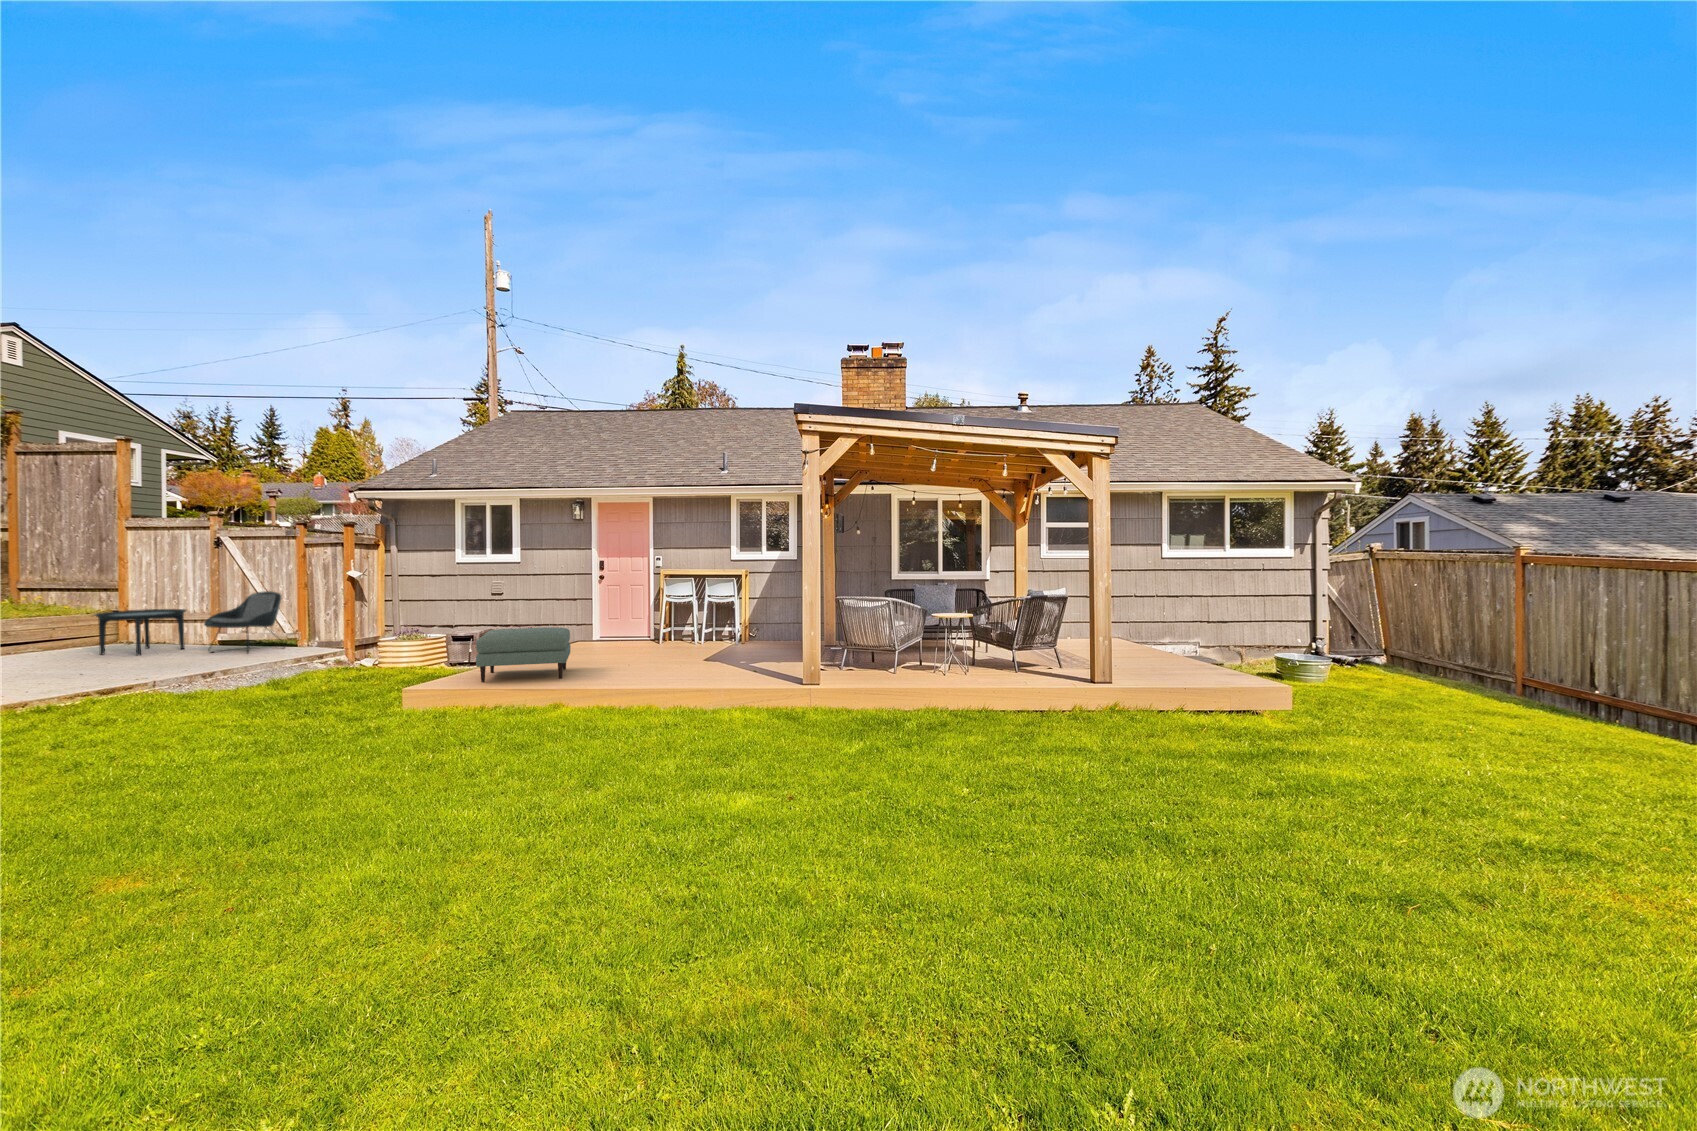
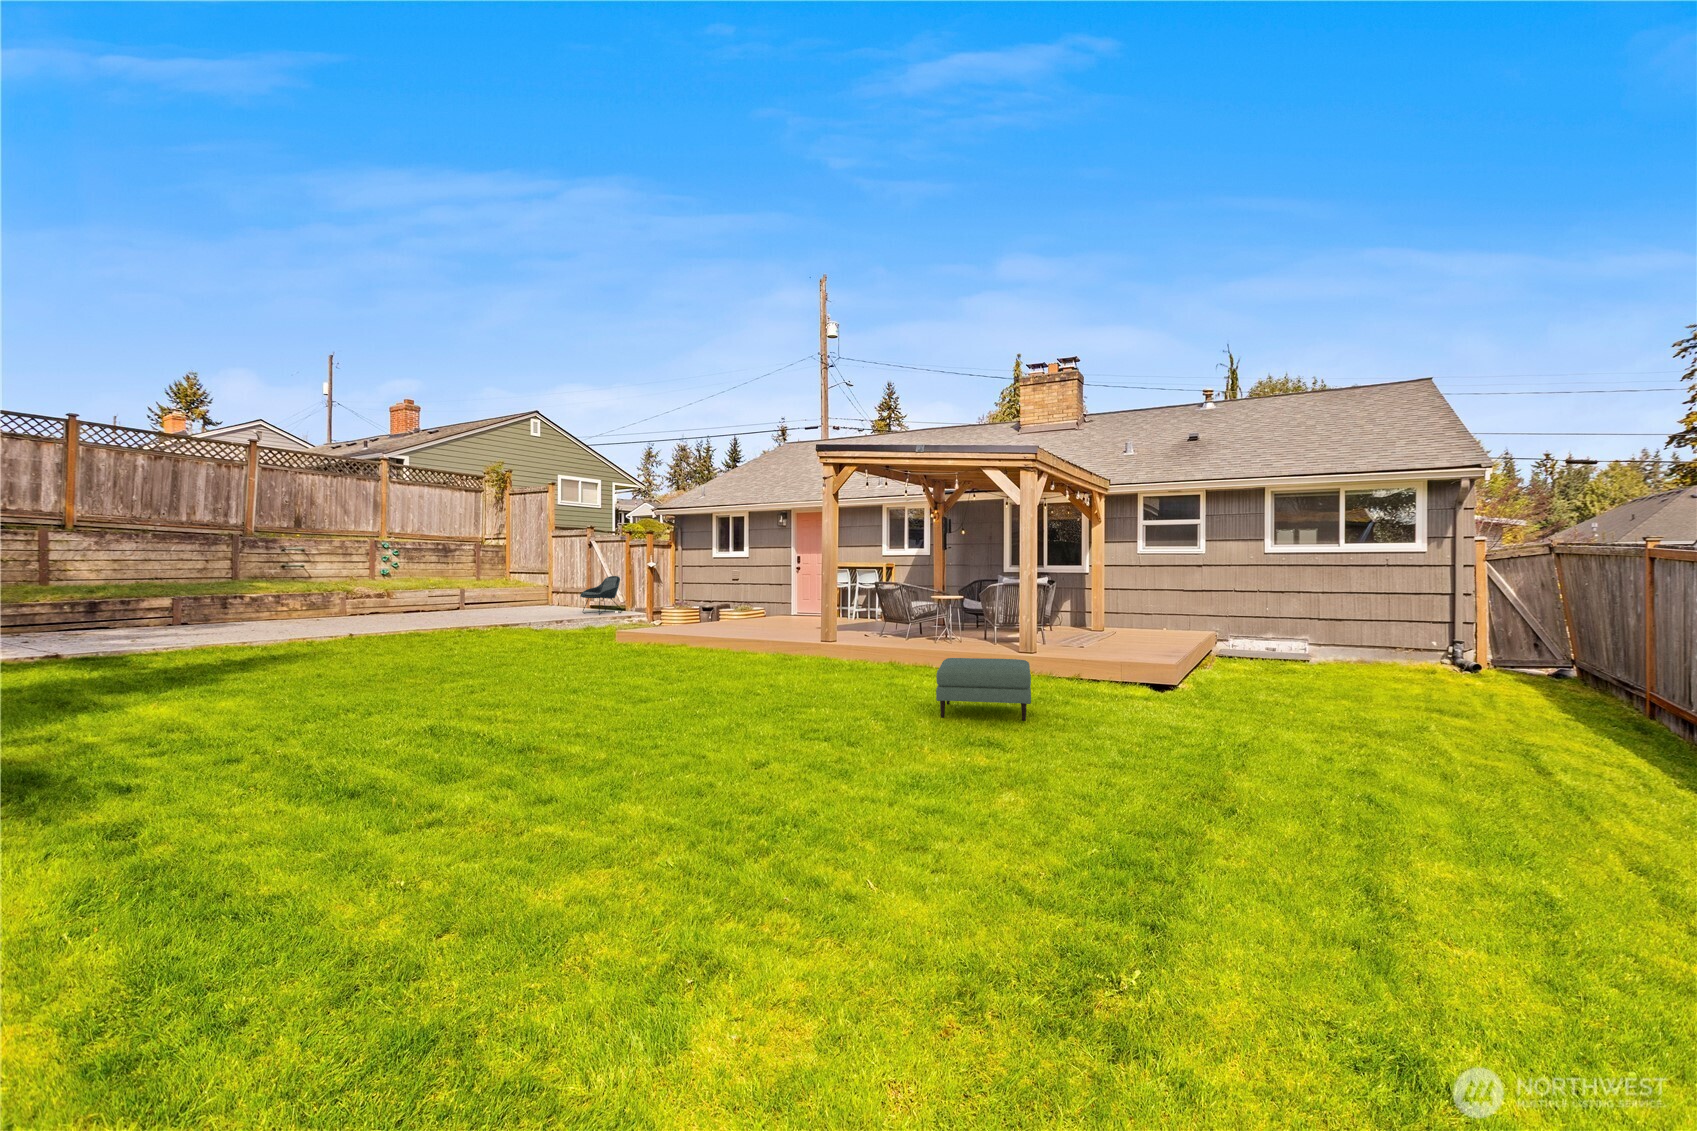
round table: present [95,609,186,656] -> none [533,586,577,613]
ottoman: present [476,627,570,682] -> present [936,658,1031,721]

